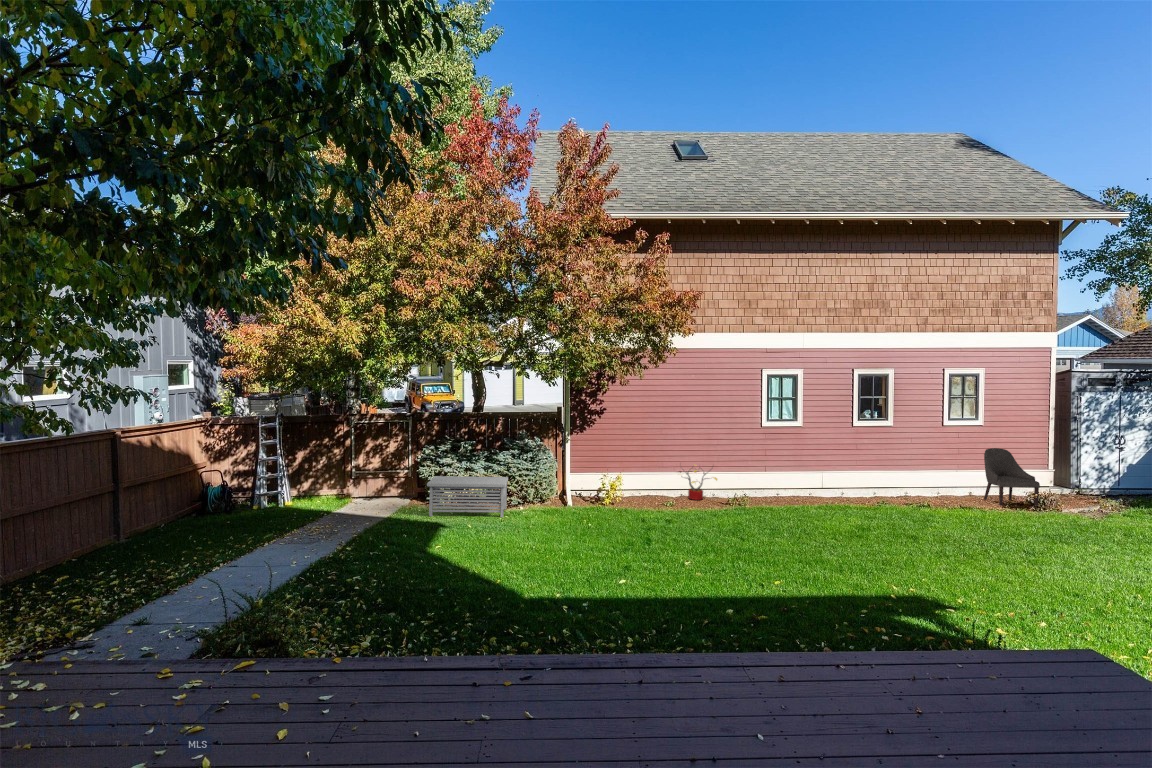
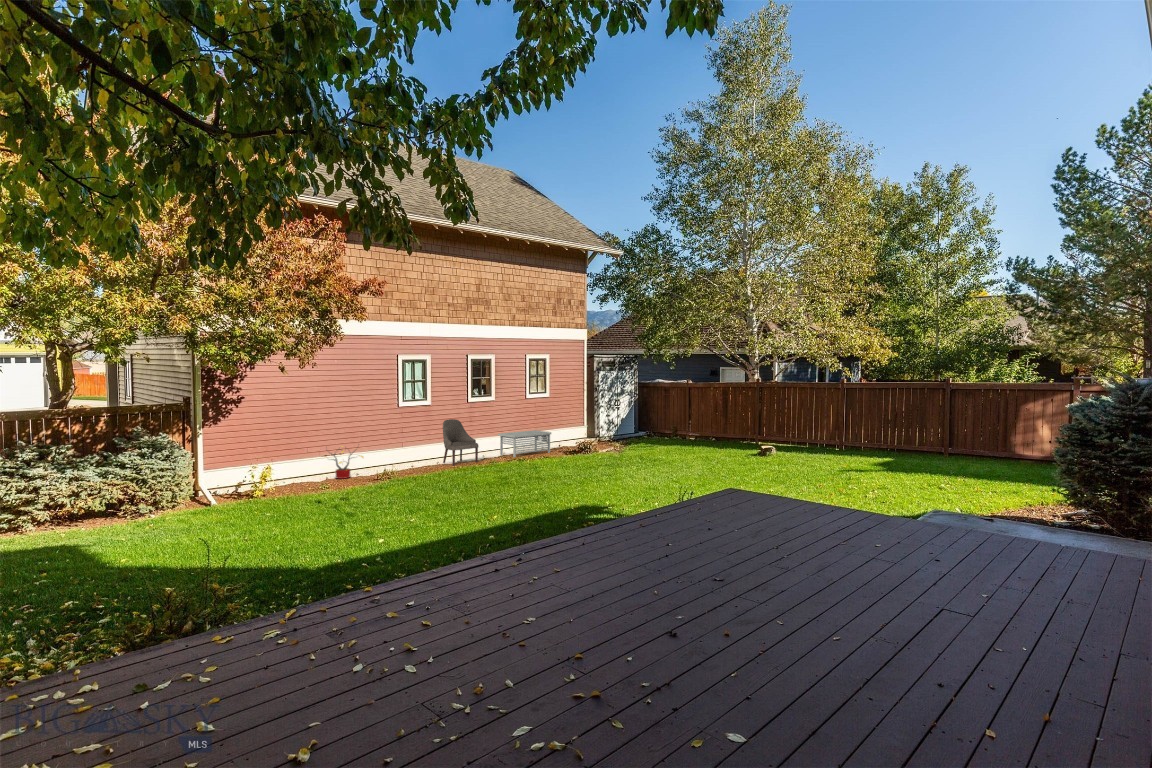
chair: present [984,448,1040,506] -> present [443,419,479,466]
storage bench: present [427,476,508,517] -> present [498,430,551,457]

